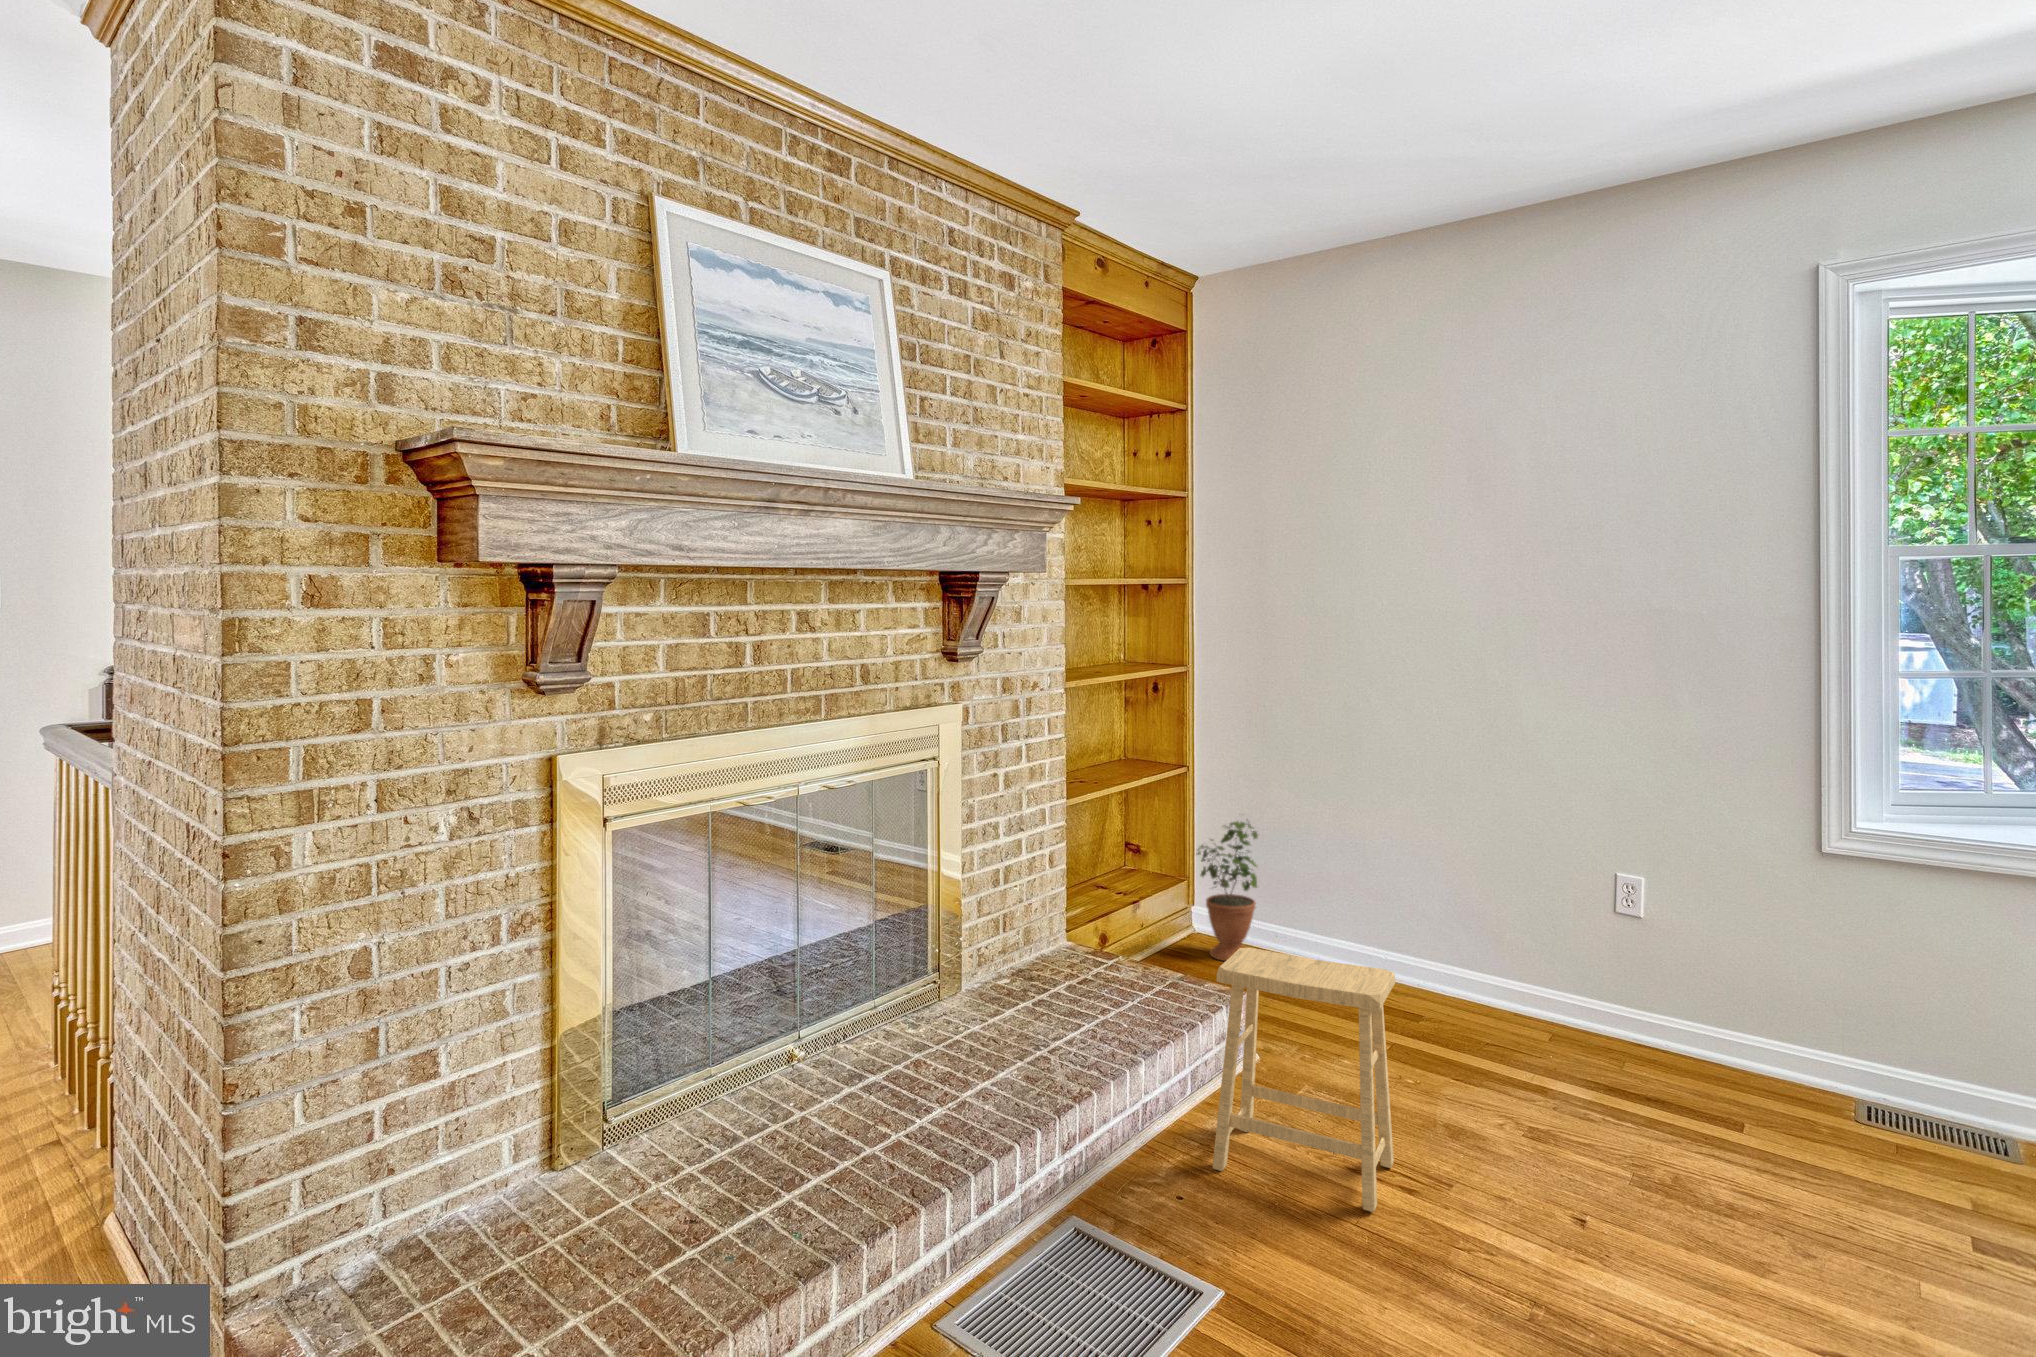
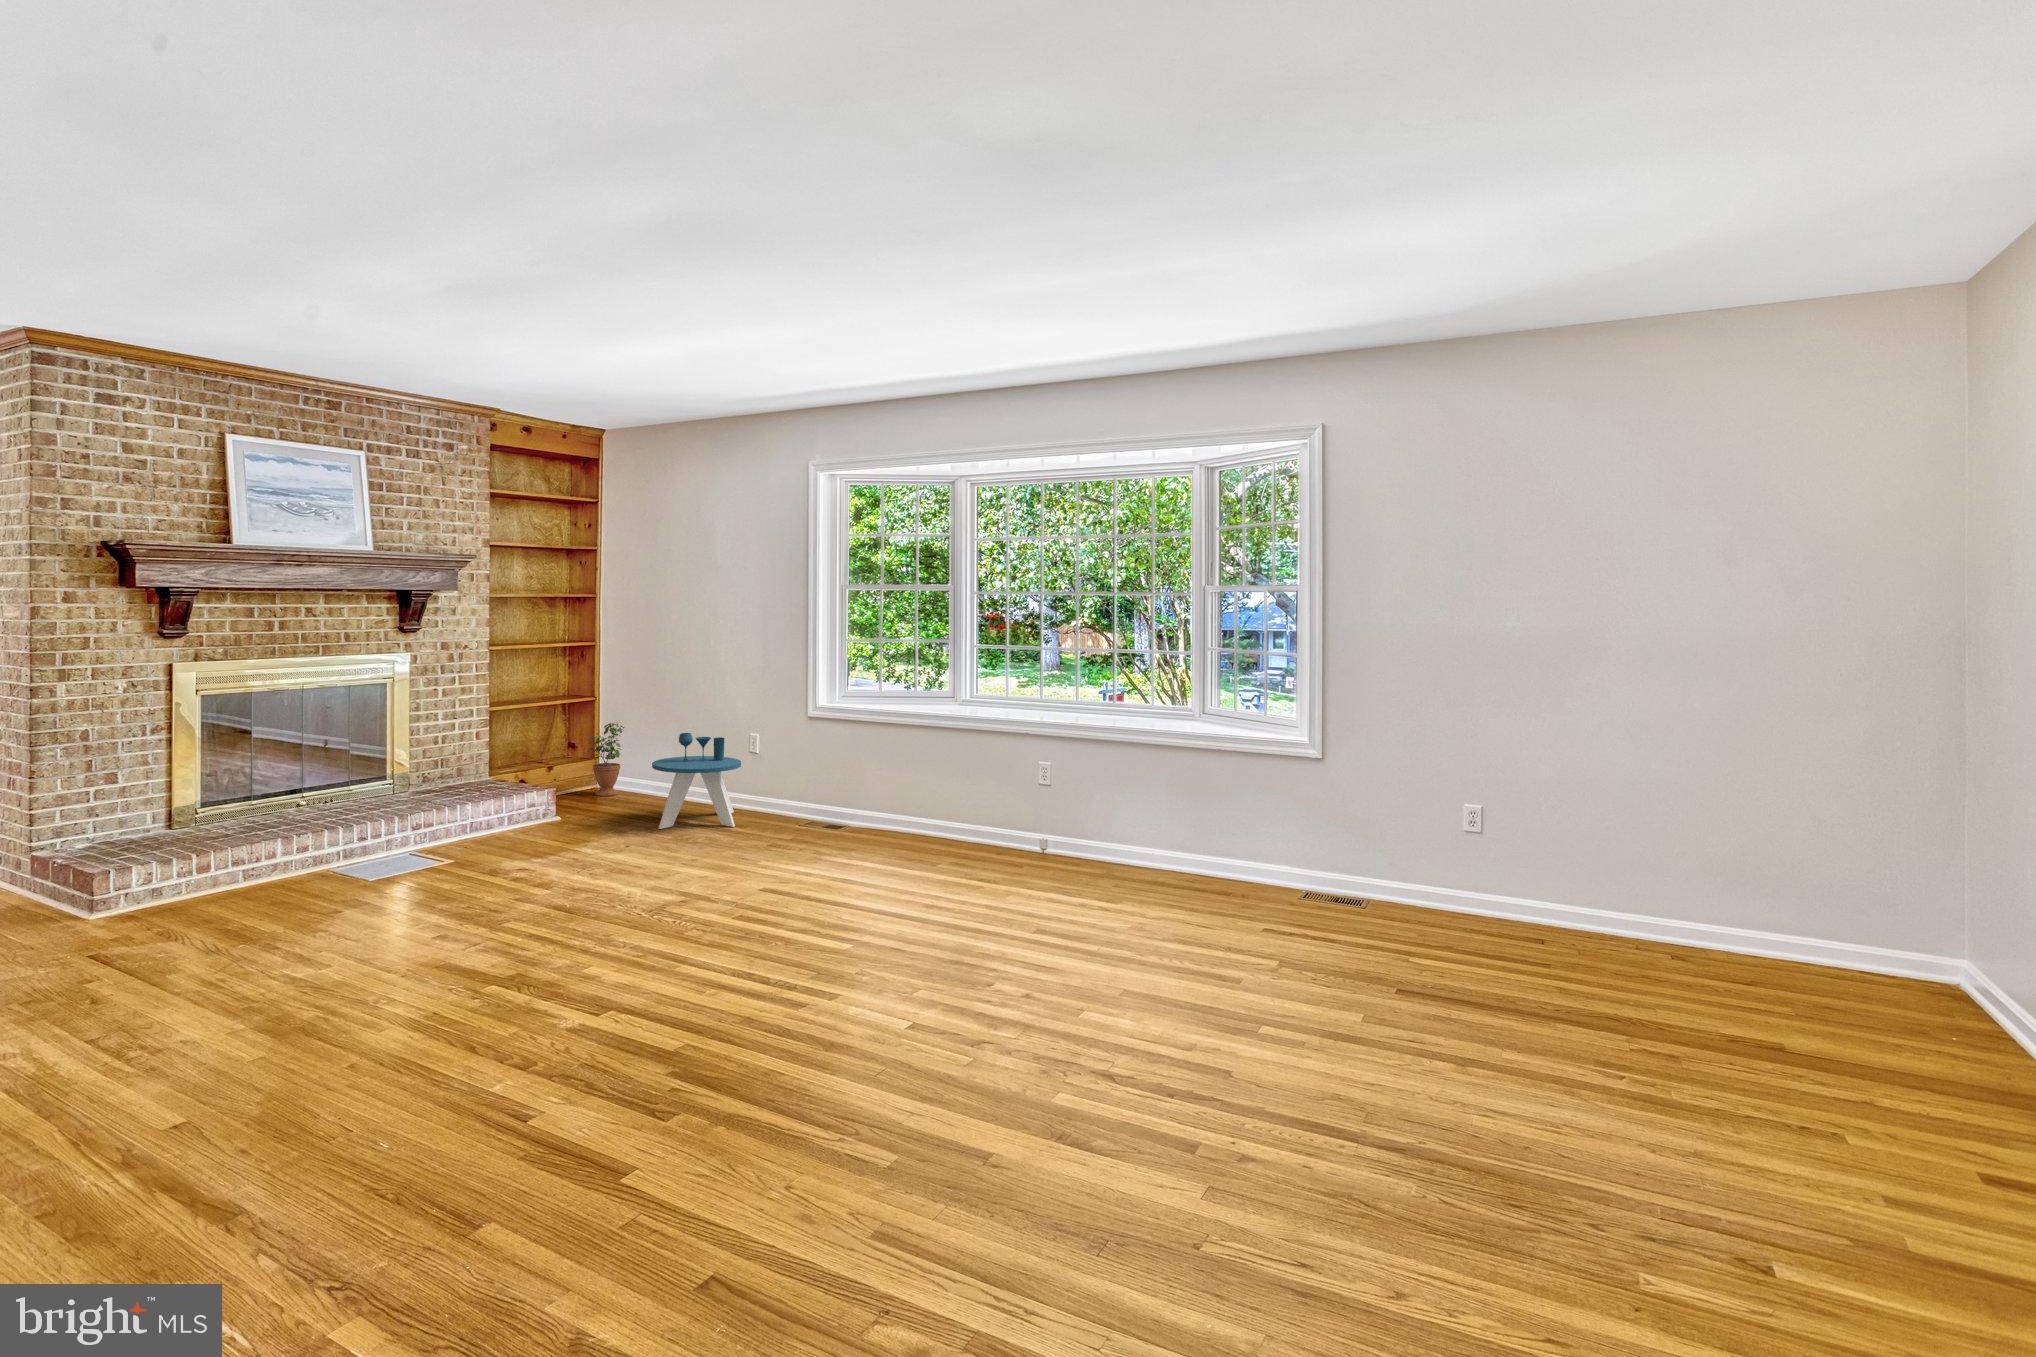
side table: none [1417,864,1648,1094] -> present [652,733,741,829]
footstool: present [1213,948,1395,1212] -> none [496,758,580,854]

